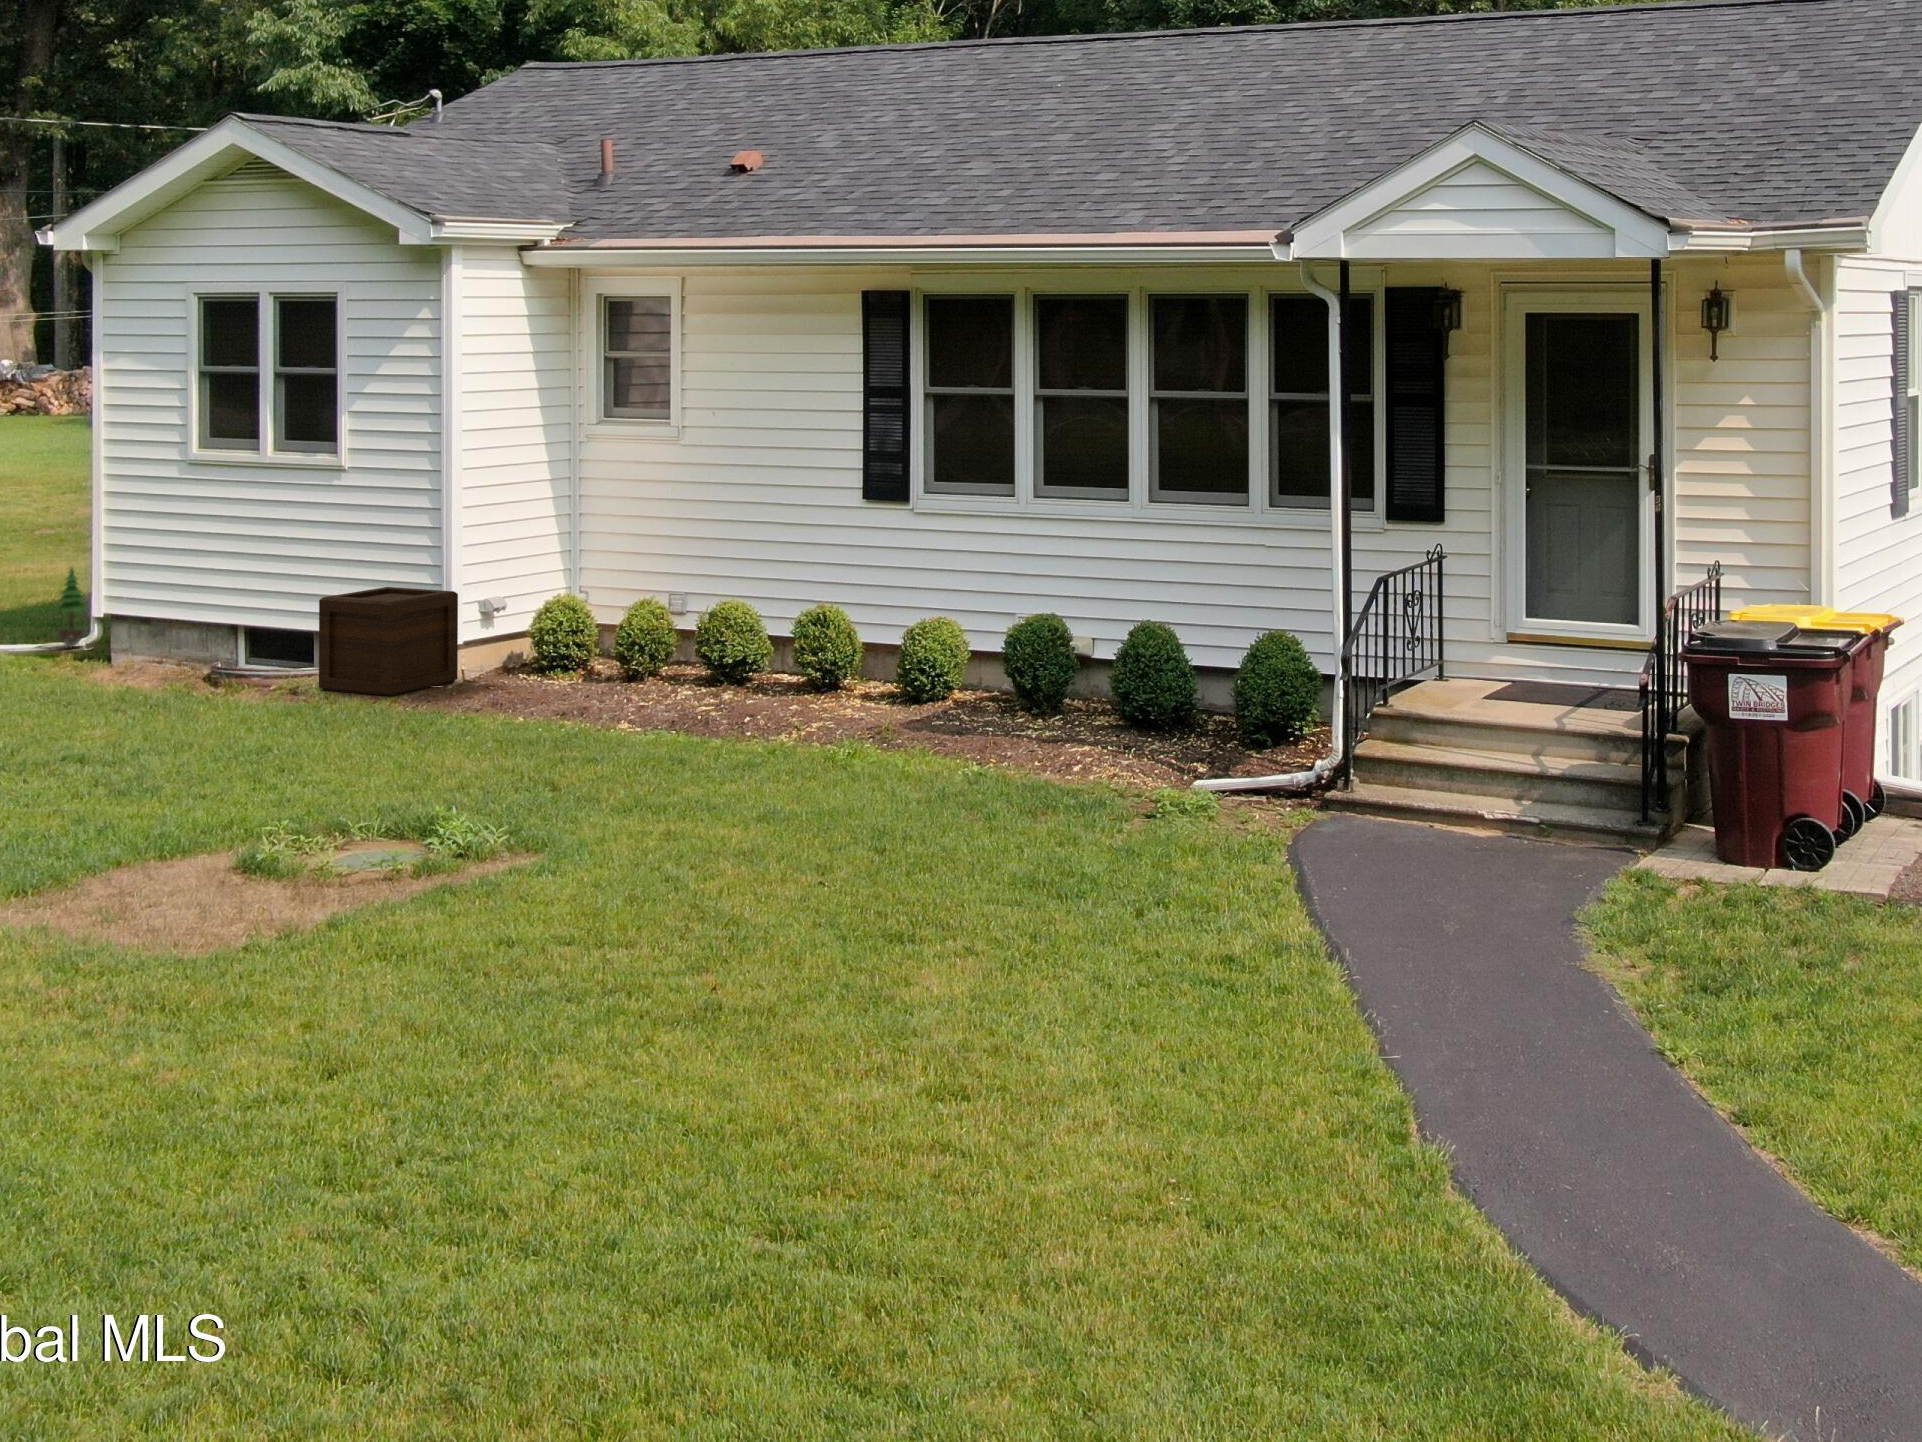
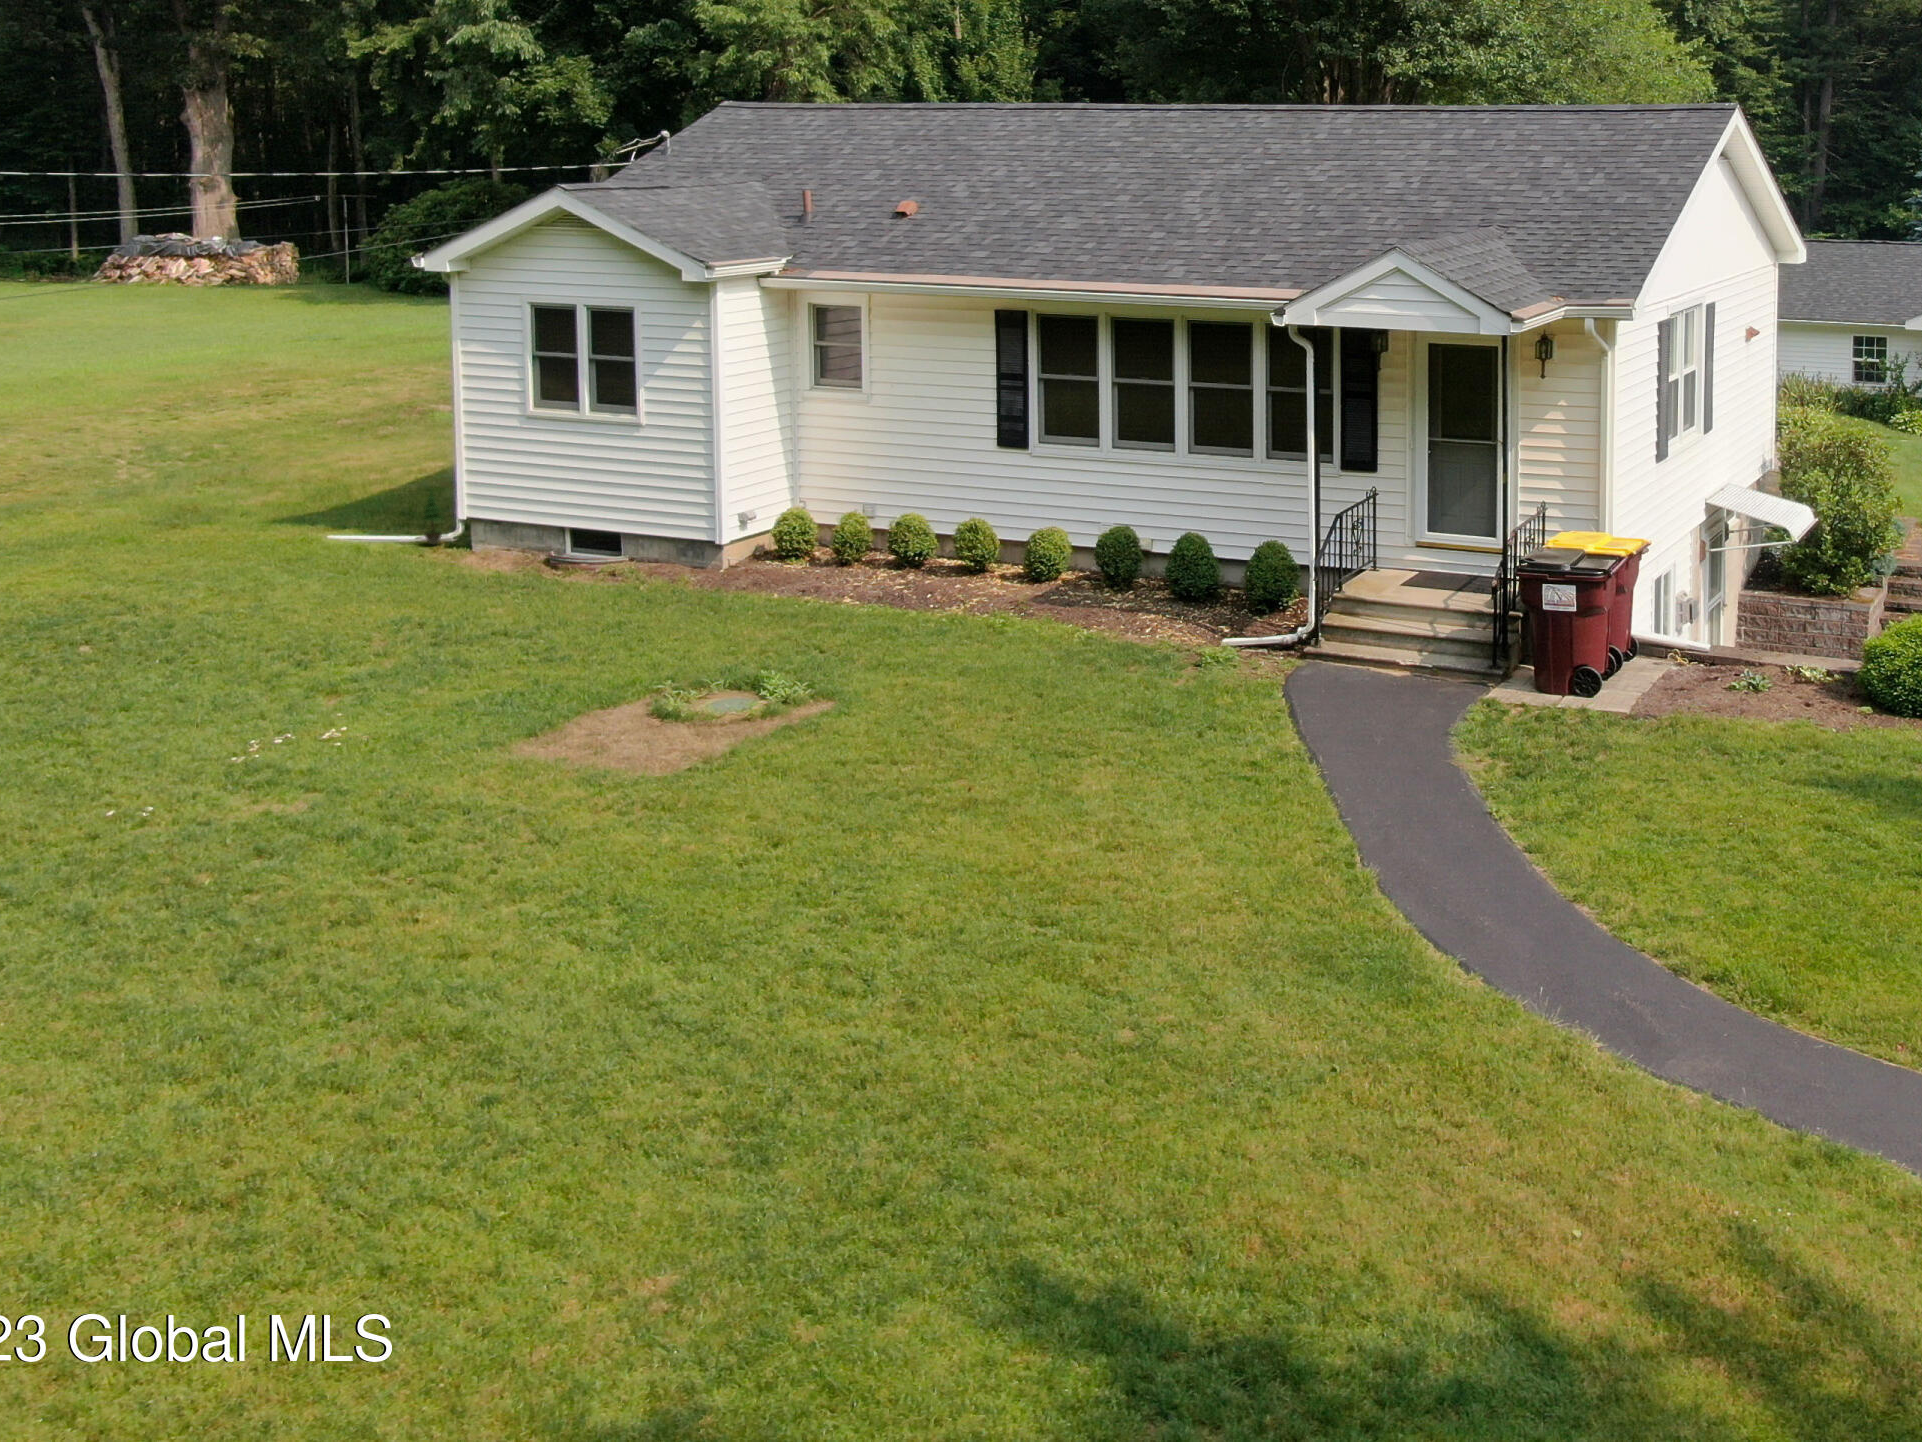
wooden crate: present [319,587,458,696] -> none [629,507,724,585]

